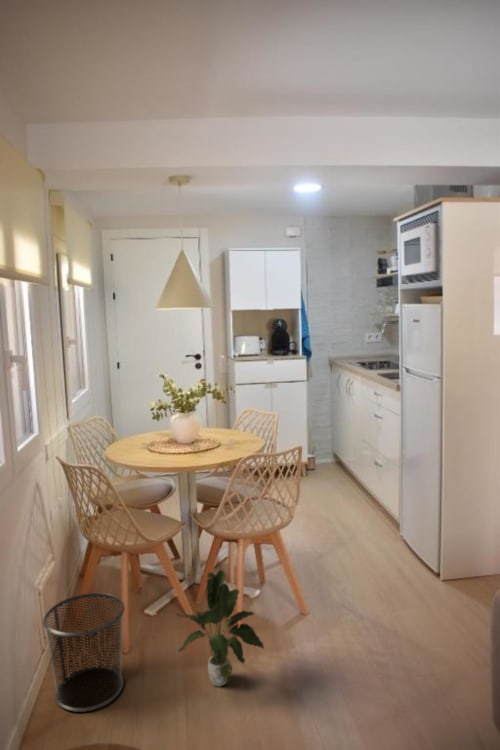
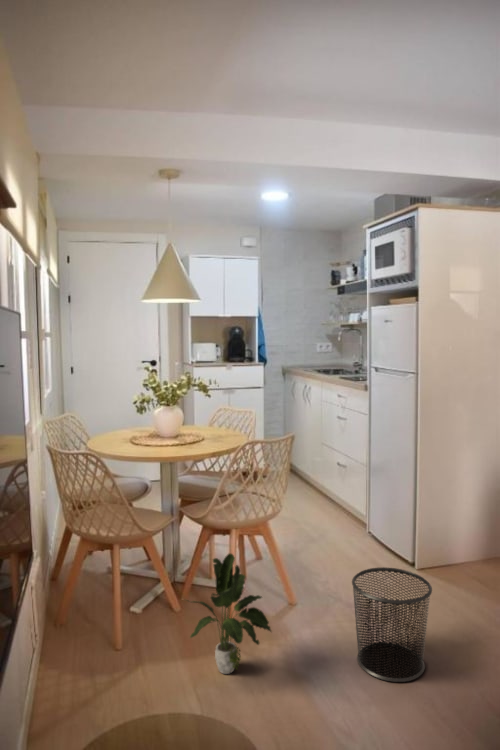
waste bin: present [43,593,125,712] -> present [352,567,432,682]

